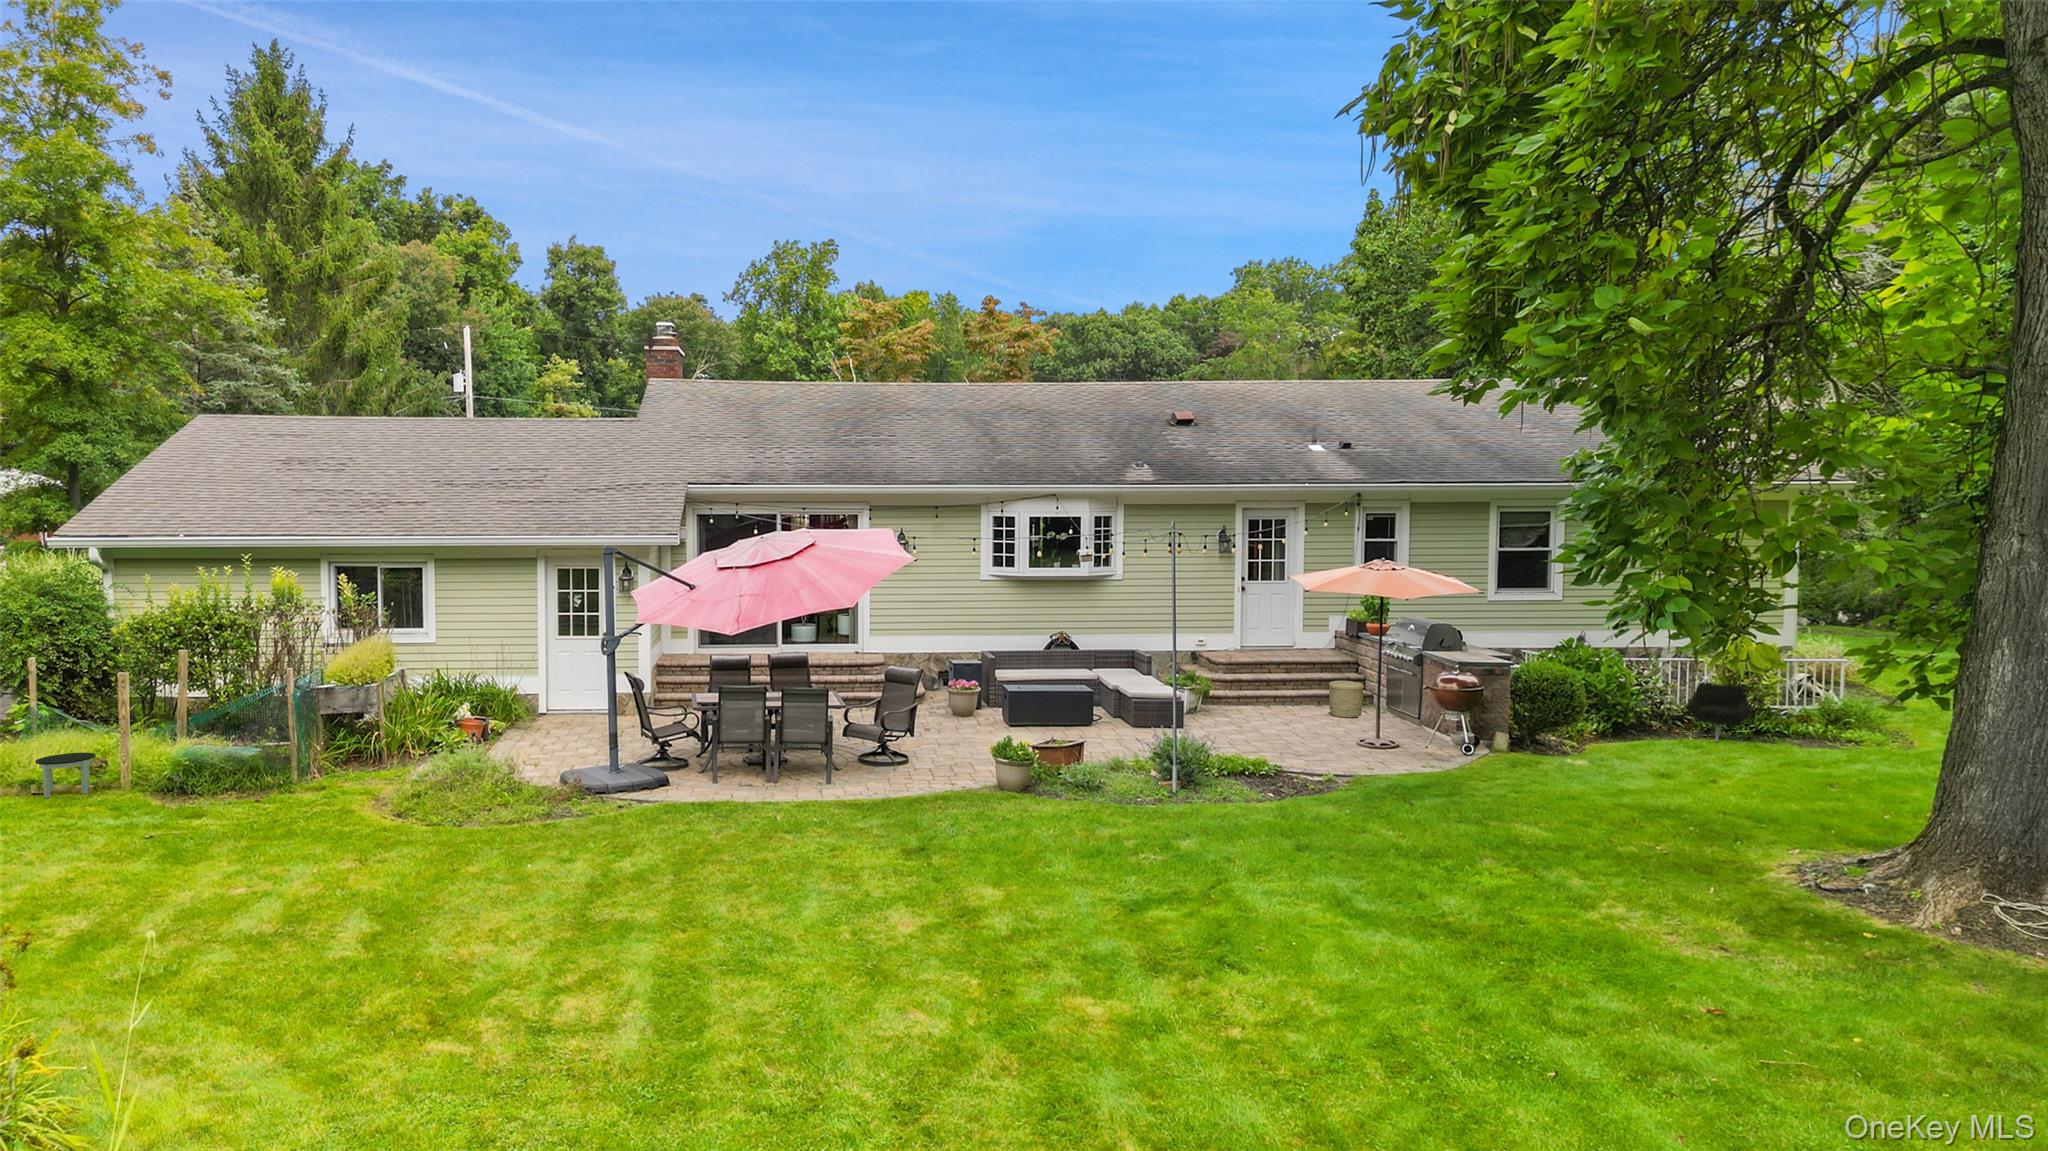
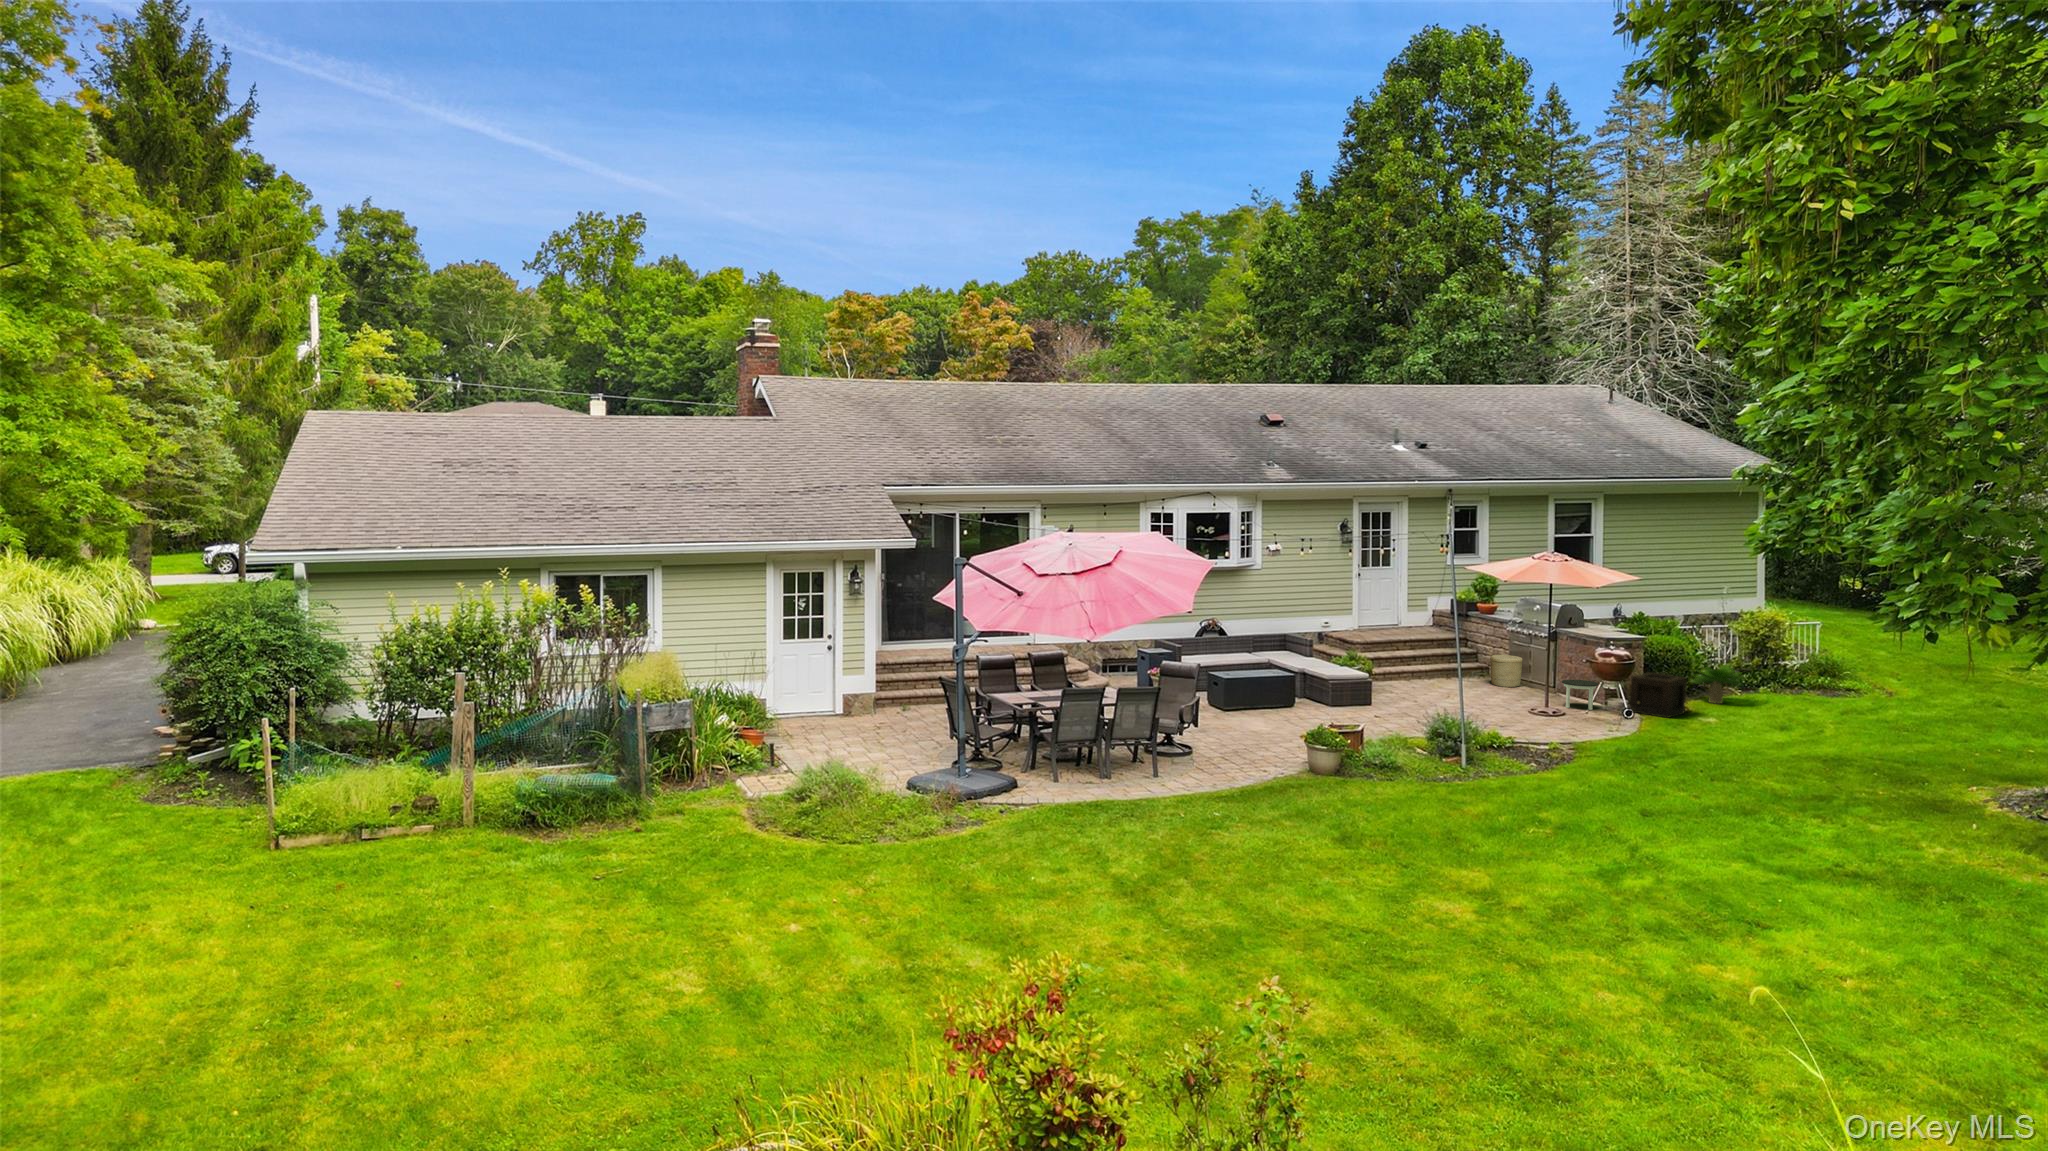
lounge chair: present [1685,683,1752,742] -> none [1779,645,1843,694]
potted plant: none [1530,697,1594,747] -> present [1693,665,1741,704]
wooden crate: none [1429,705,1495,758] -> present [1630,673,1687,718]
round table: present [35,753,96,798] -> present [1562,680,1598,710]

